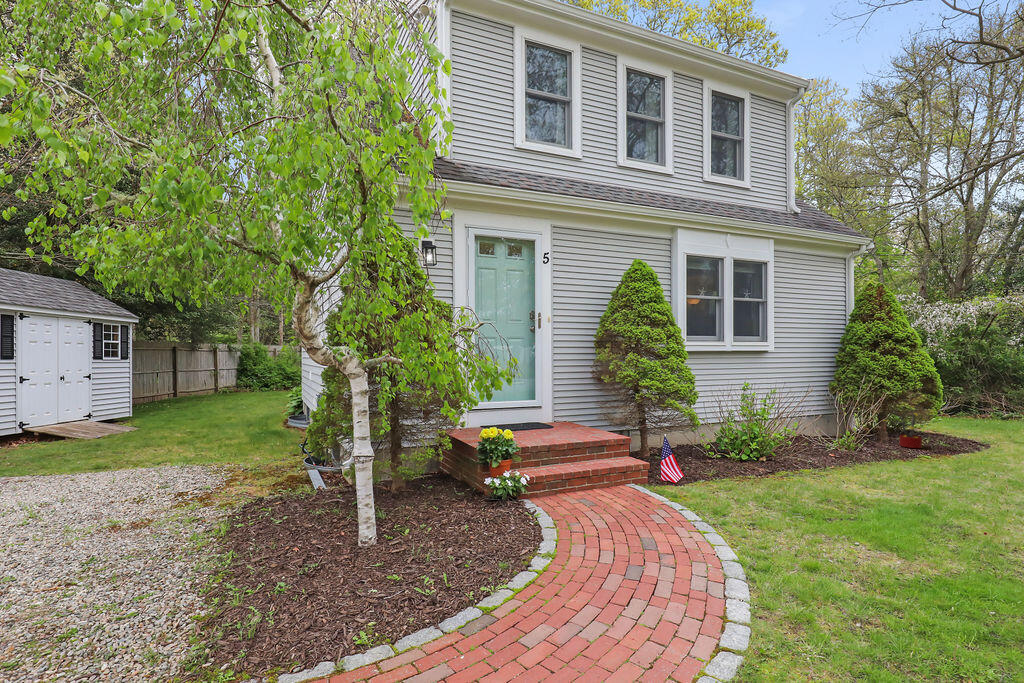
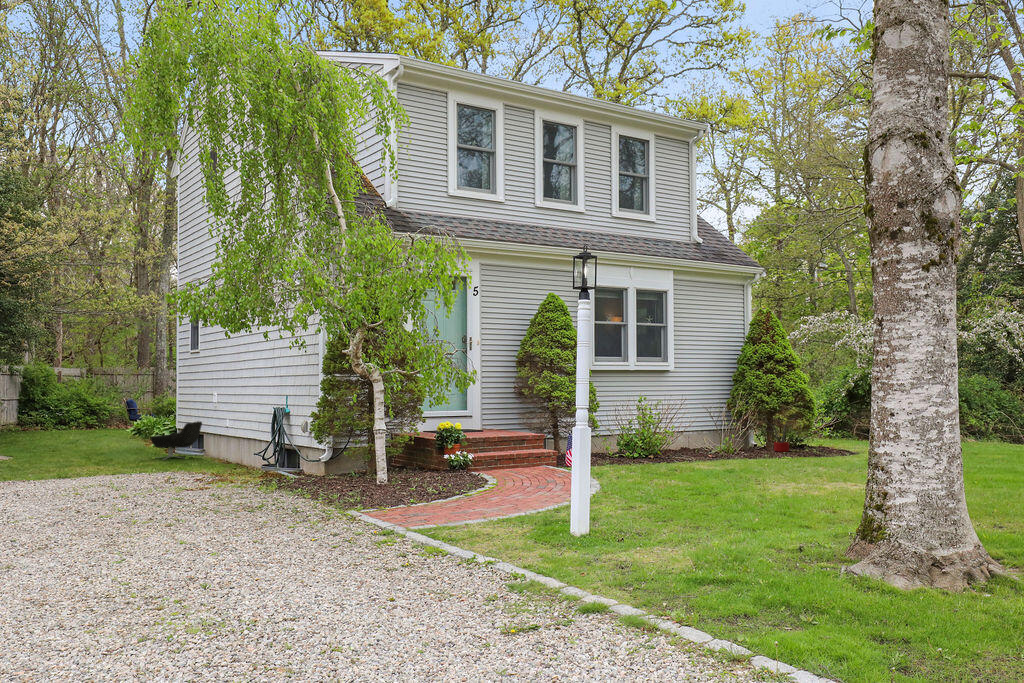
lounge chair: none [250,393,301,430] -> present [151,421,202,459]

